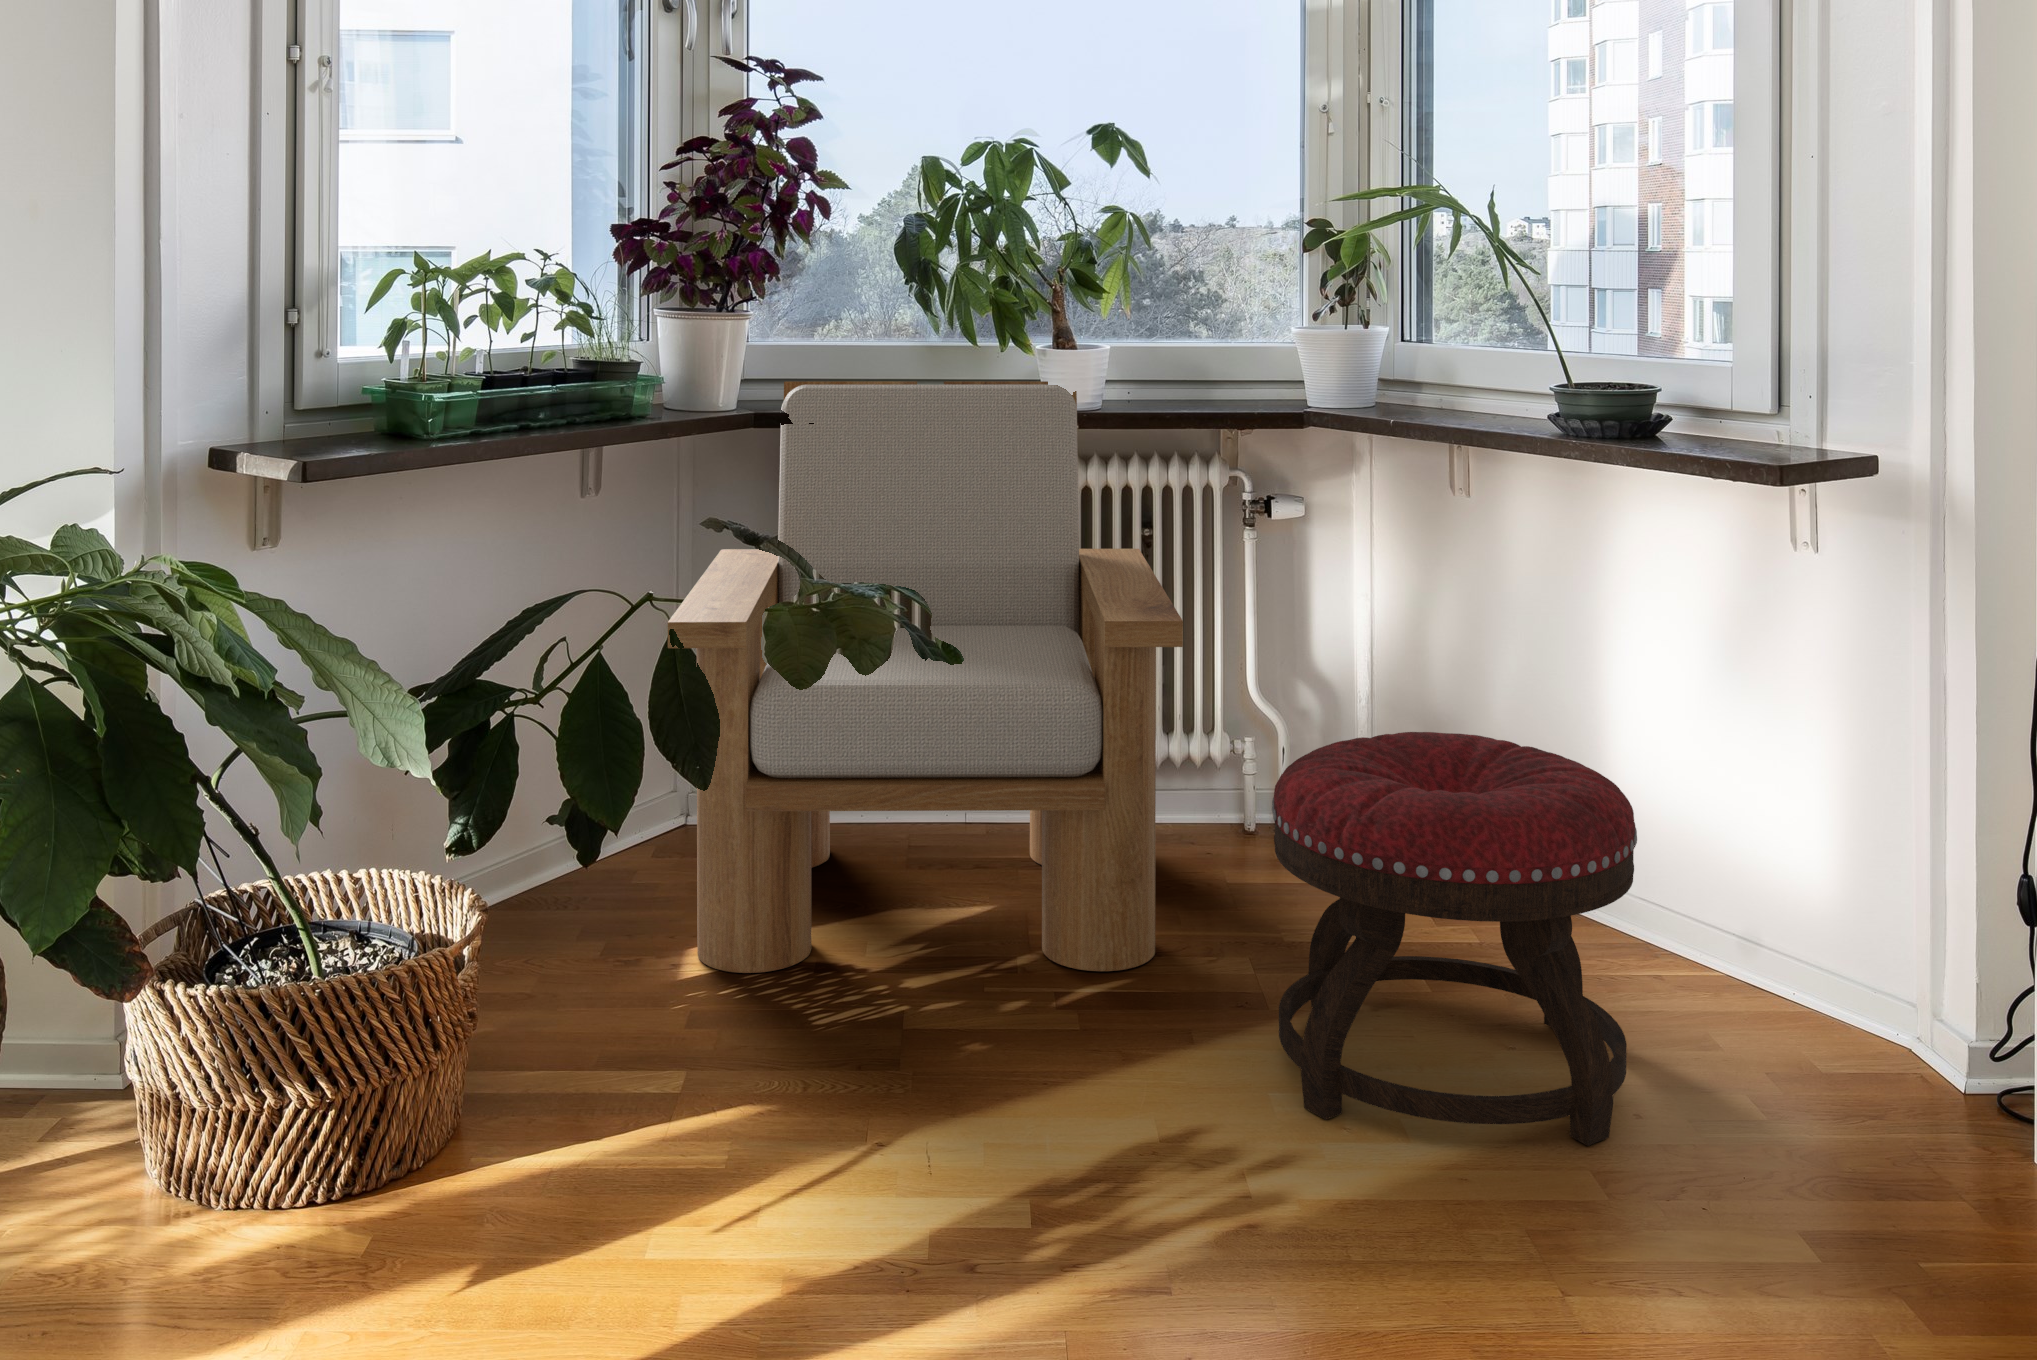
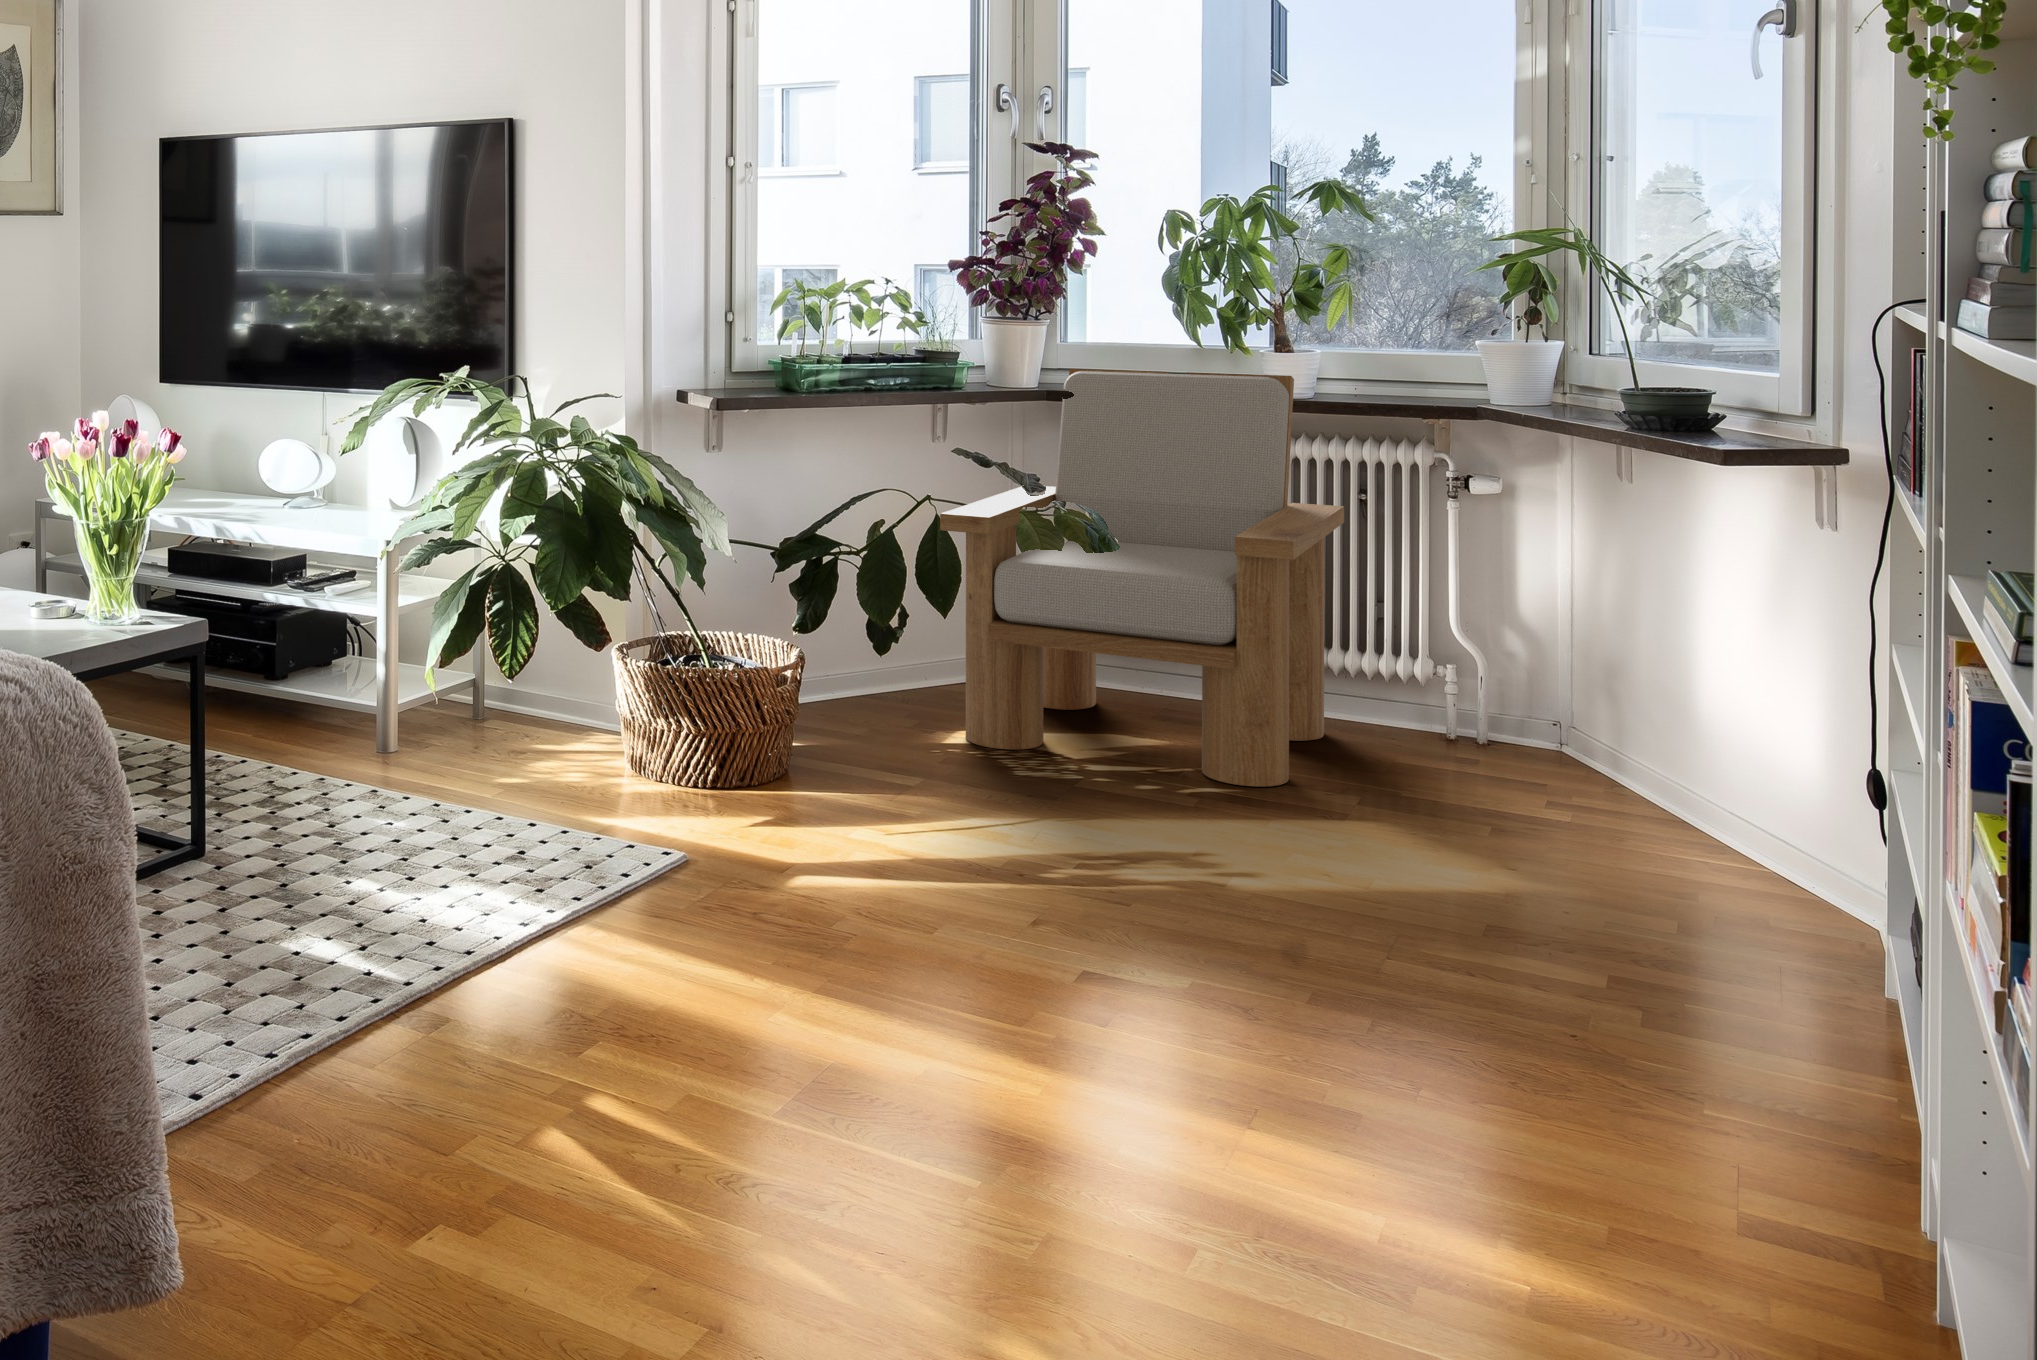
ottoman: present [1272,732,1637,1146] -> none [1308,631,1595,913]

